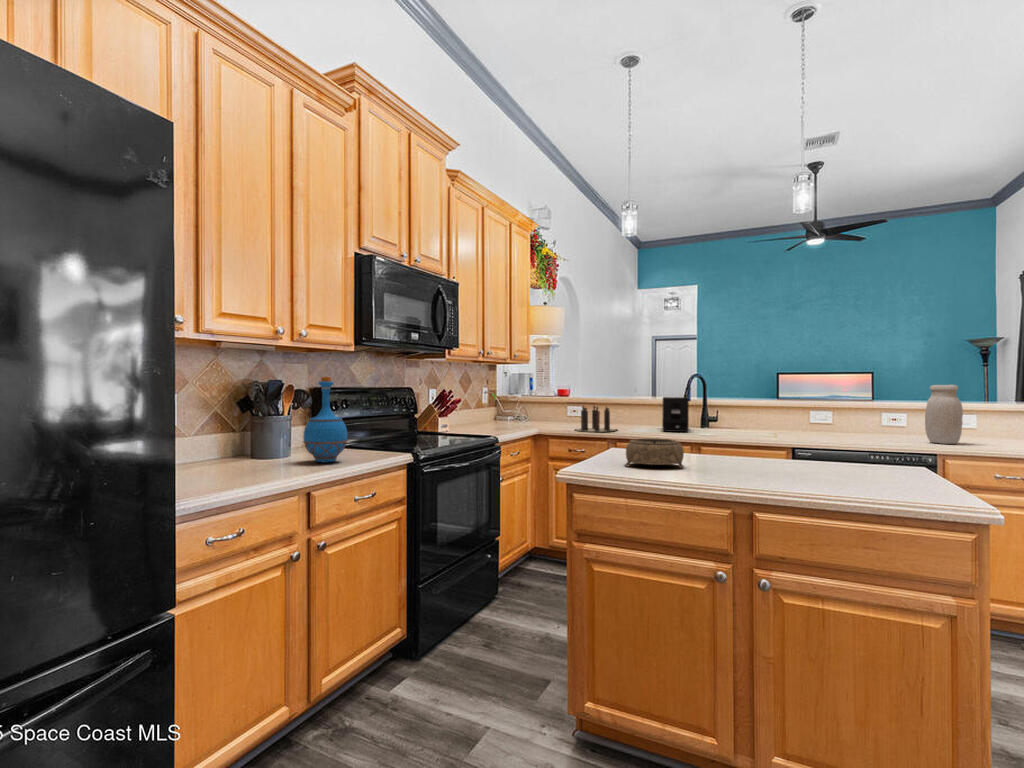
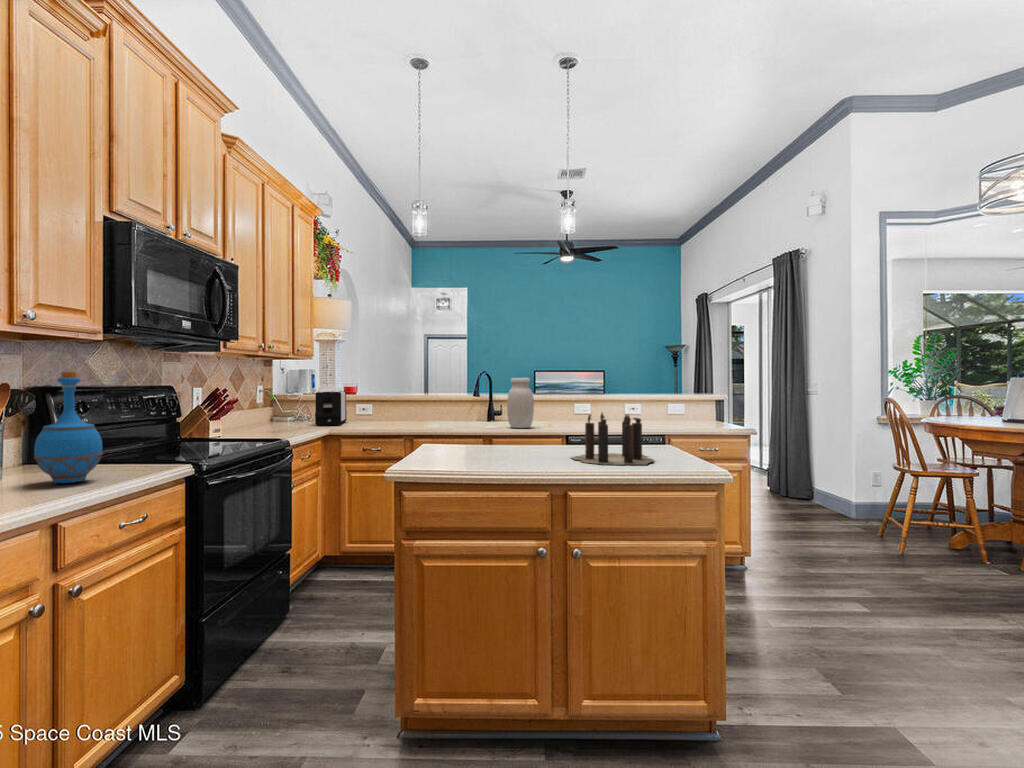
jar: present [925,385,963,444] -> present [507,378,534,428]
toaster: present [662,397,689,432] -> present [315,392,347,426]
candle: present [576,406,617,432] -> present [572,413,654,465]
decorative bowl: present [625,439,684,468] -> none [451,434,512,465]

